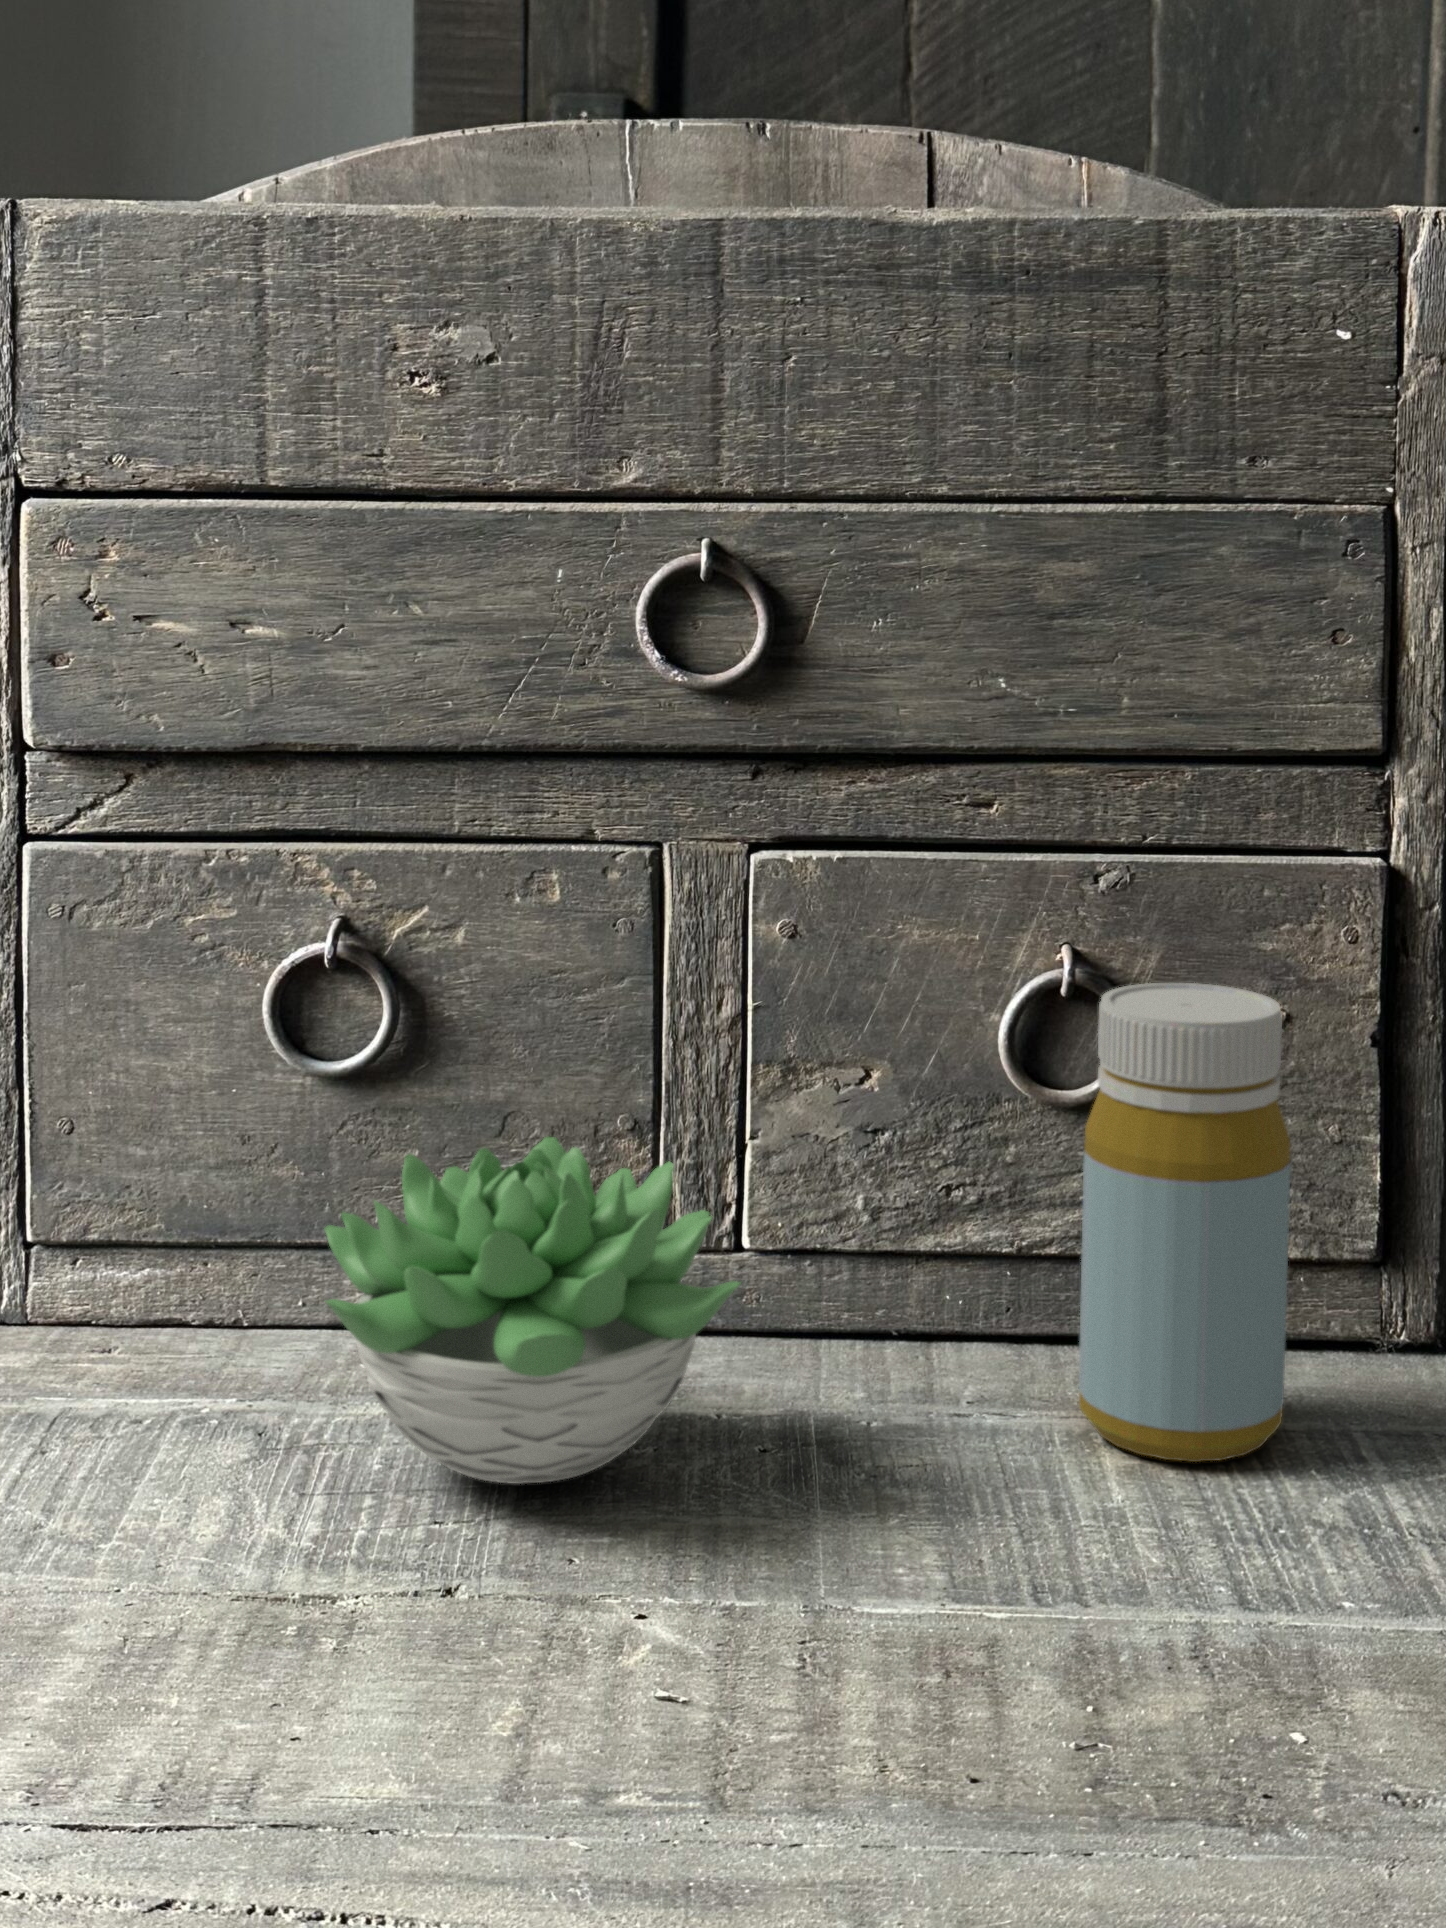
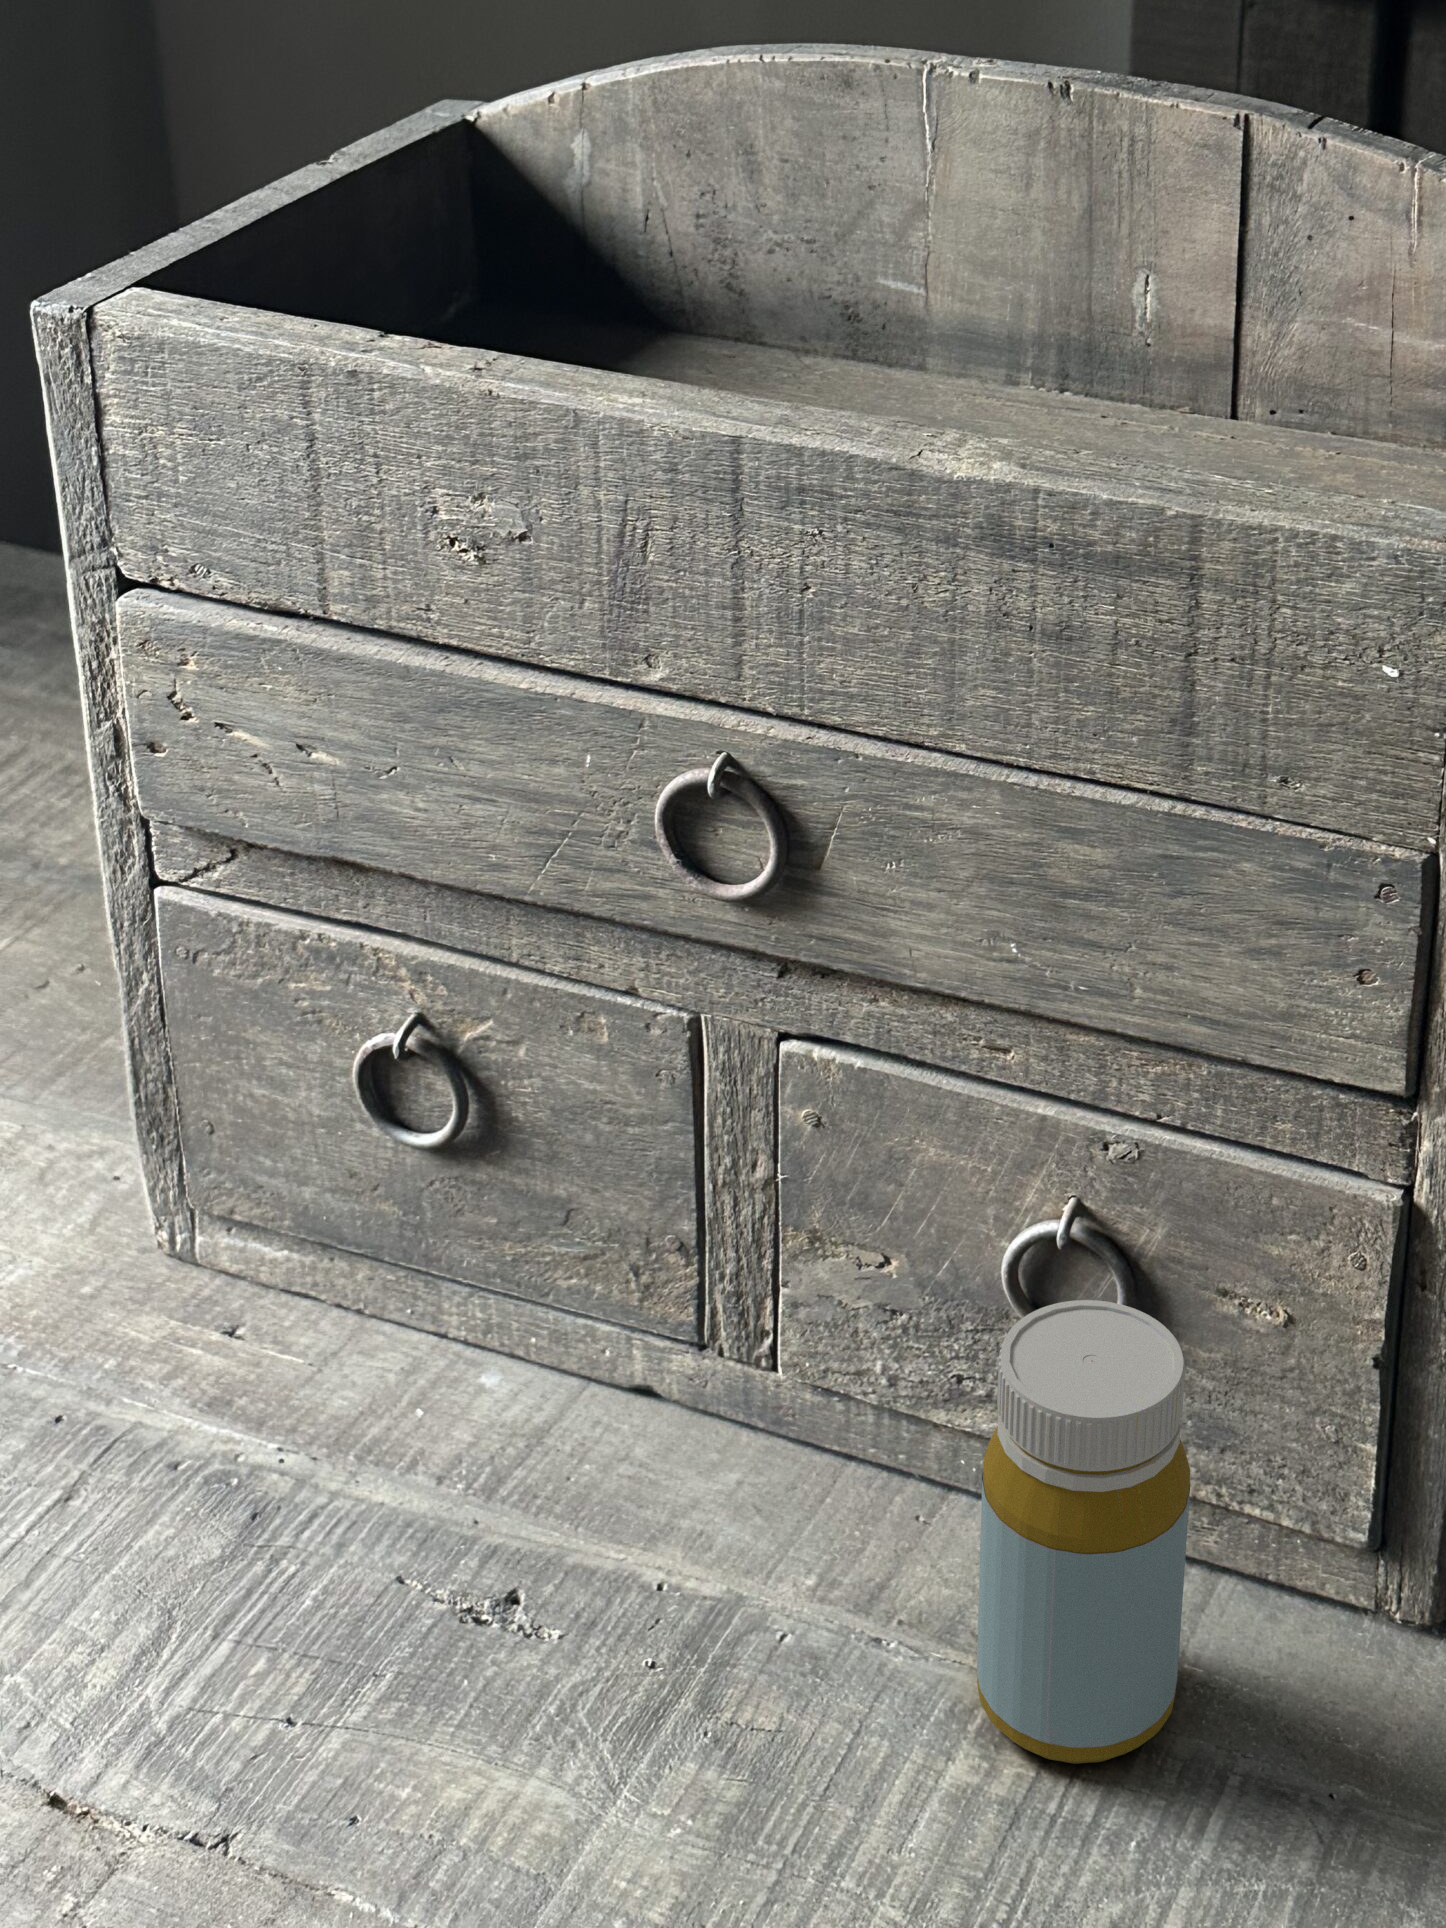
succulent plant: present [325,1137,740,1484] -> none [229,1308,655,1653]

